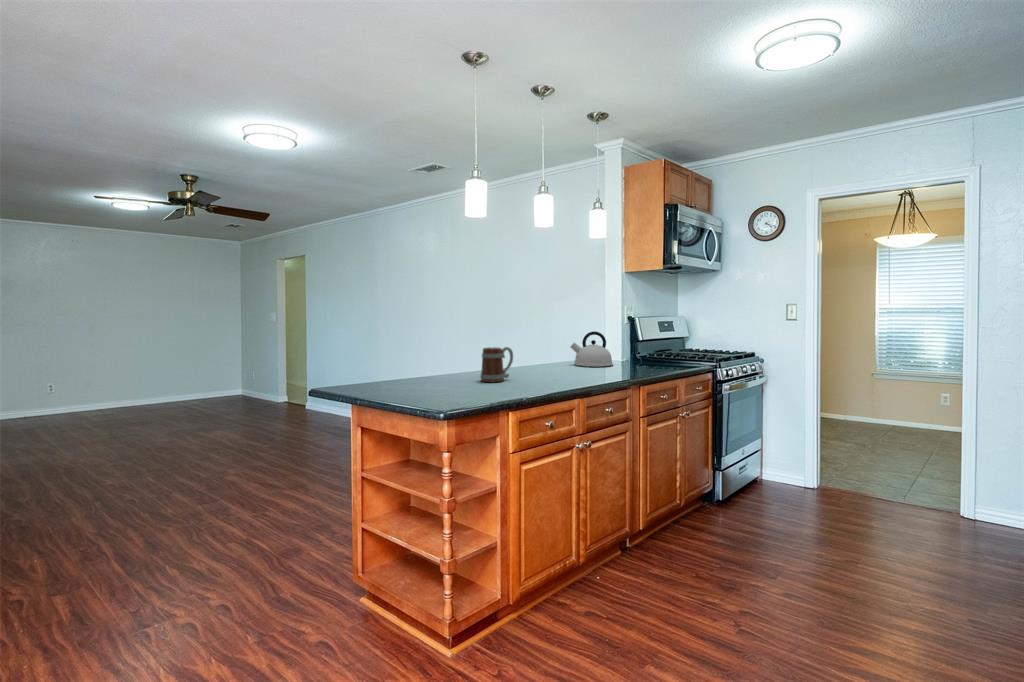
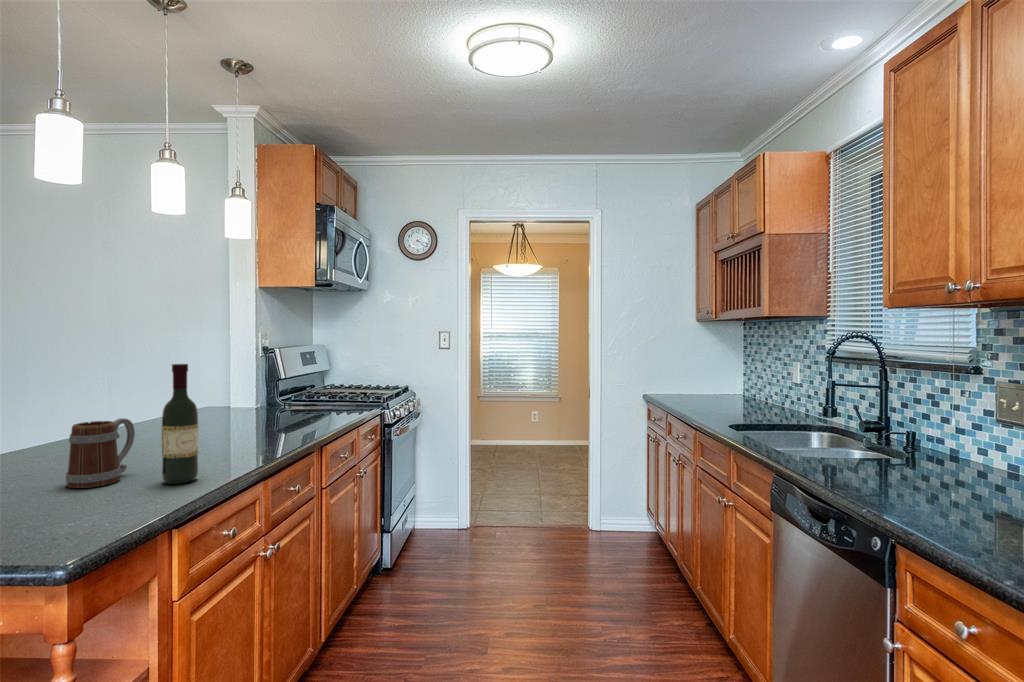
wine bottle: none [517,314,536,386] -> present [162,364,198,484]
kettle: present [571,331,613,367] -> none [200,376,269,429]

